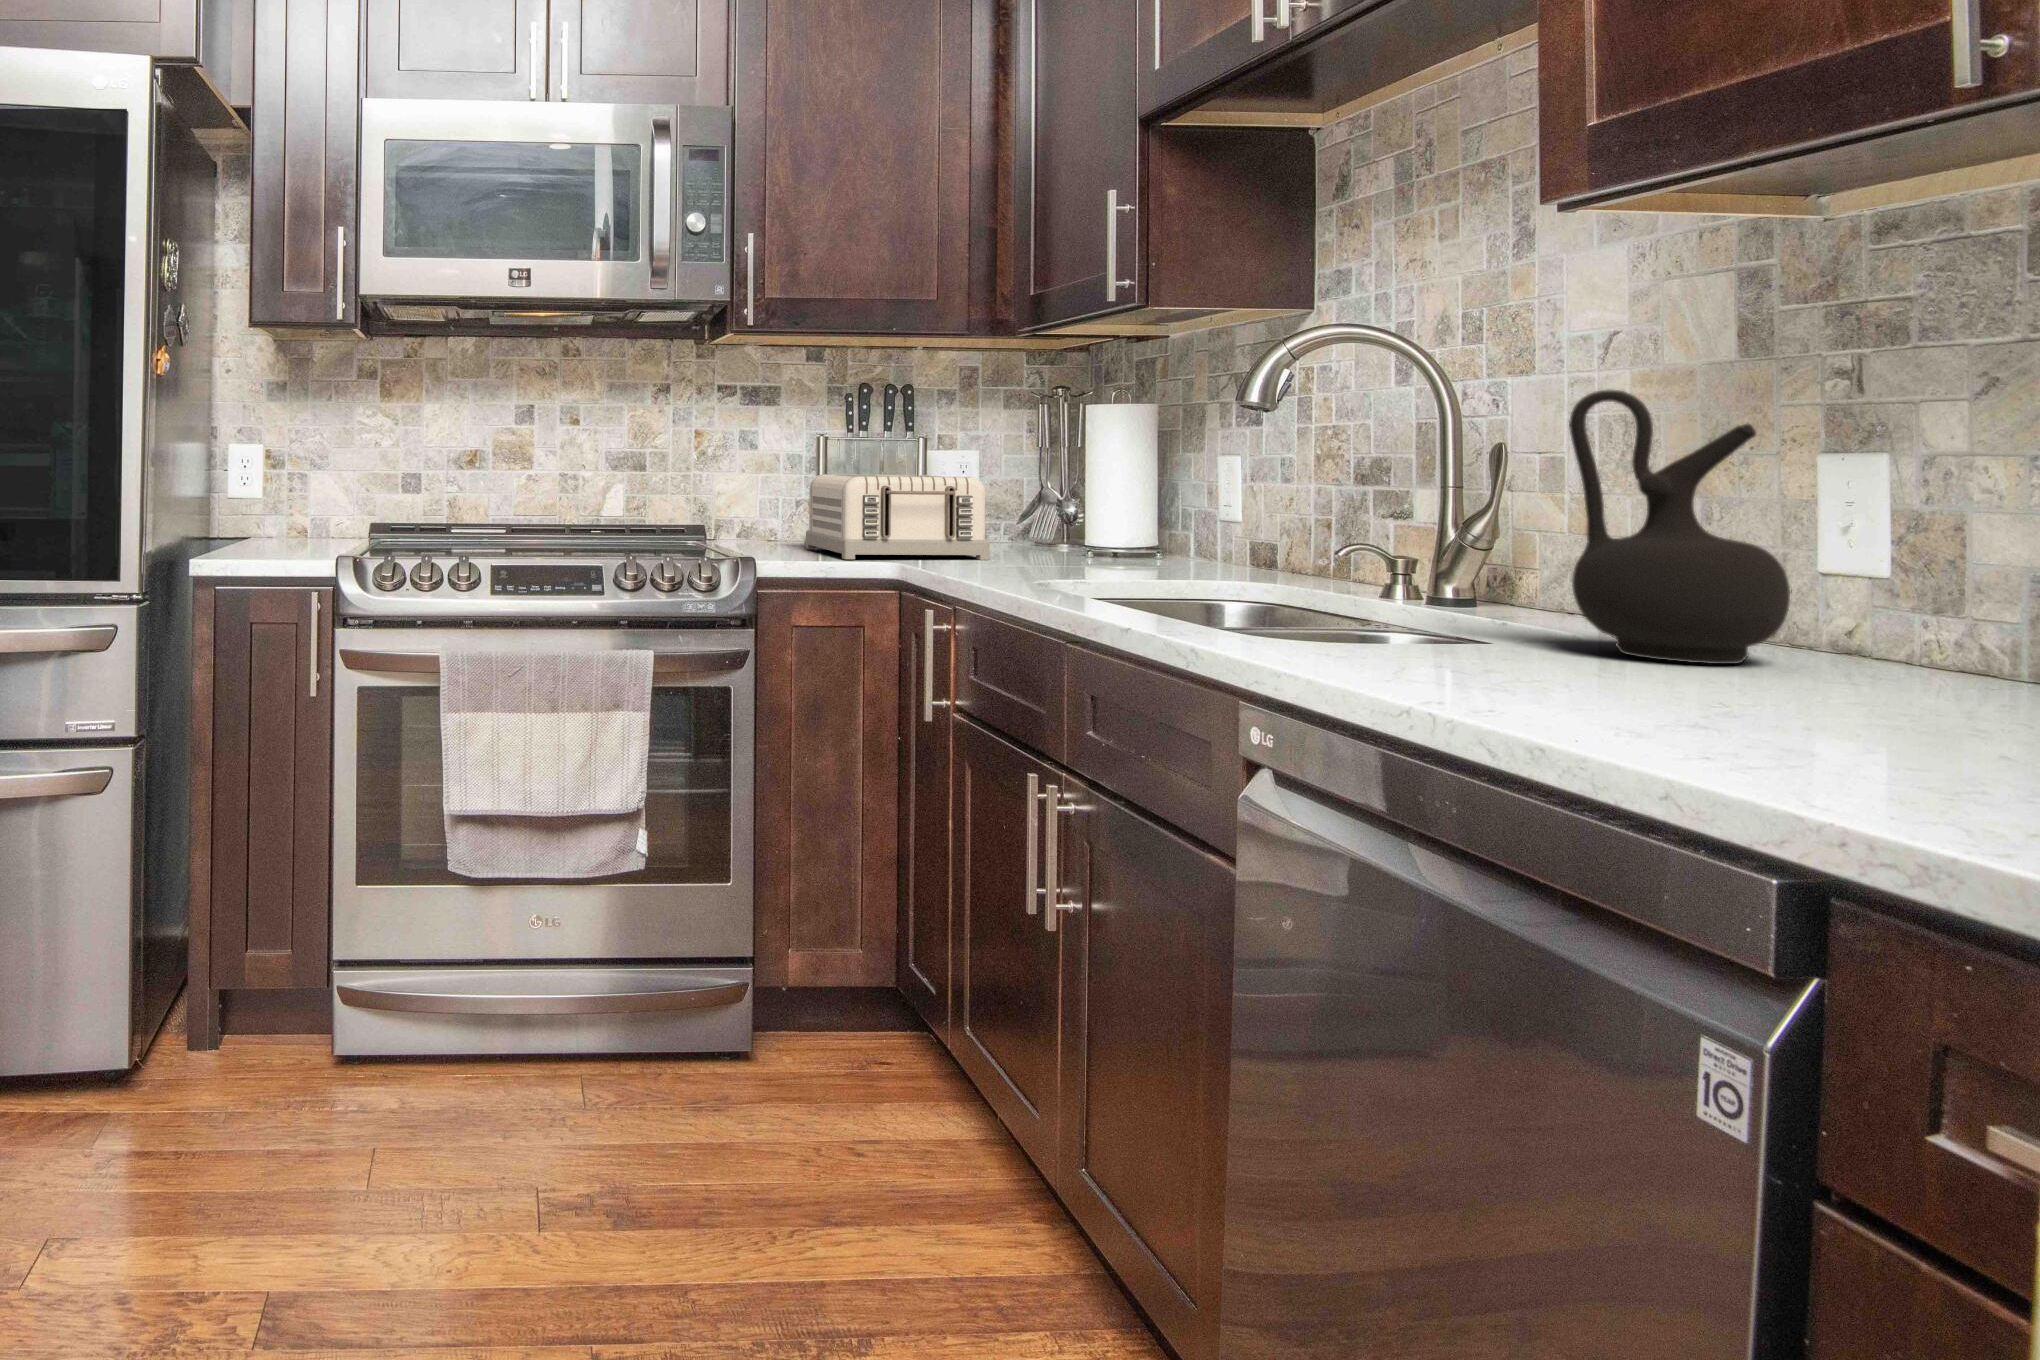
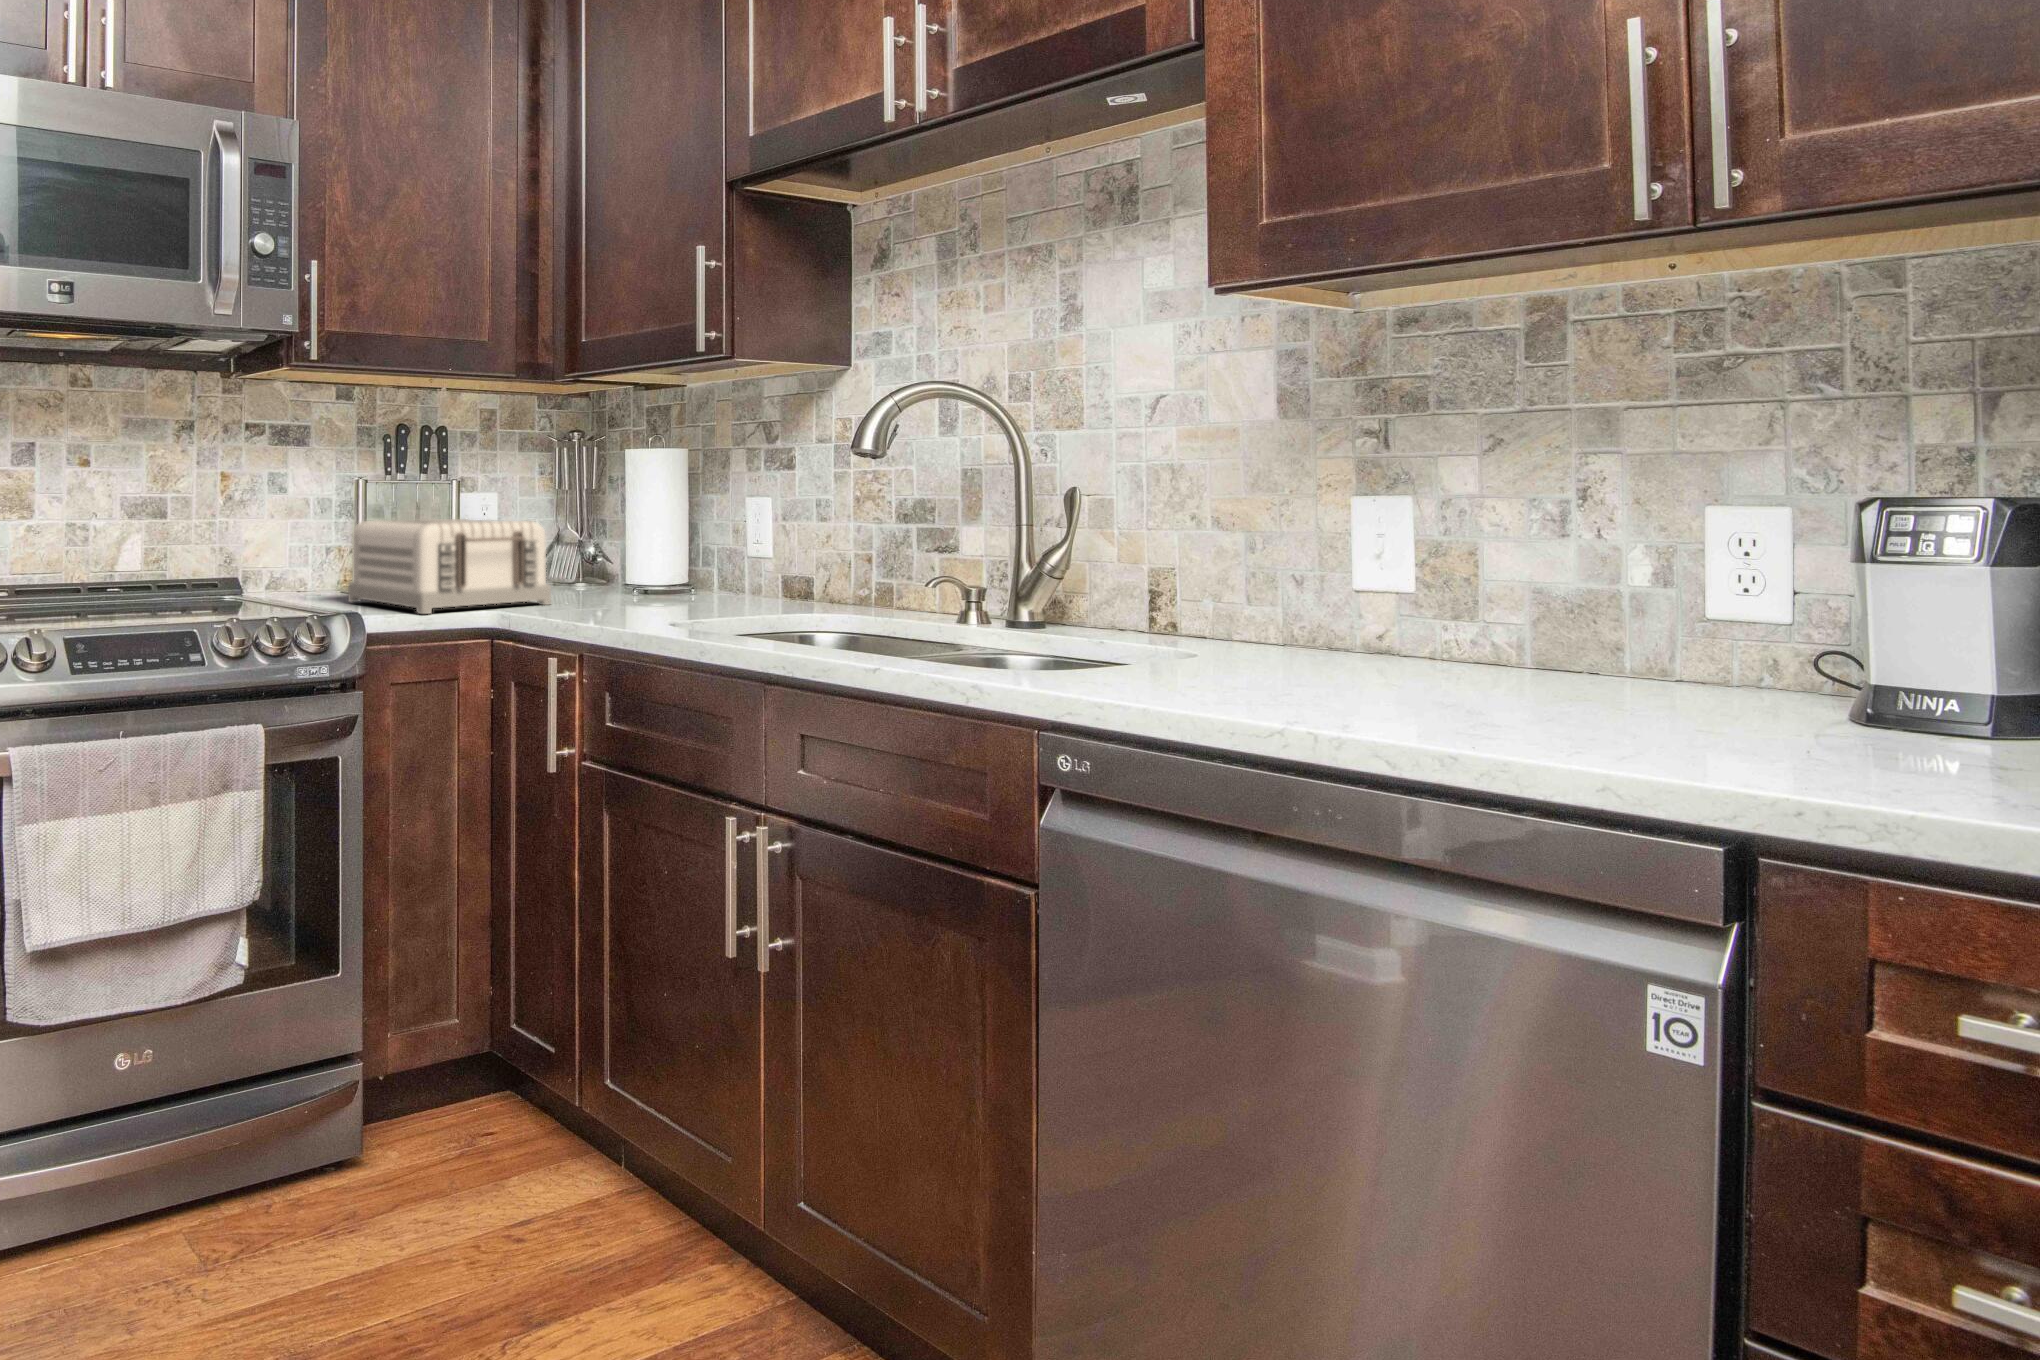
ceramic jug: present [1569,390,1790,664] -> none [1226,443,1390,676]

